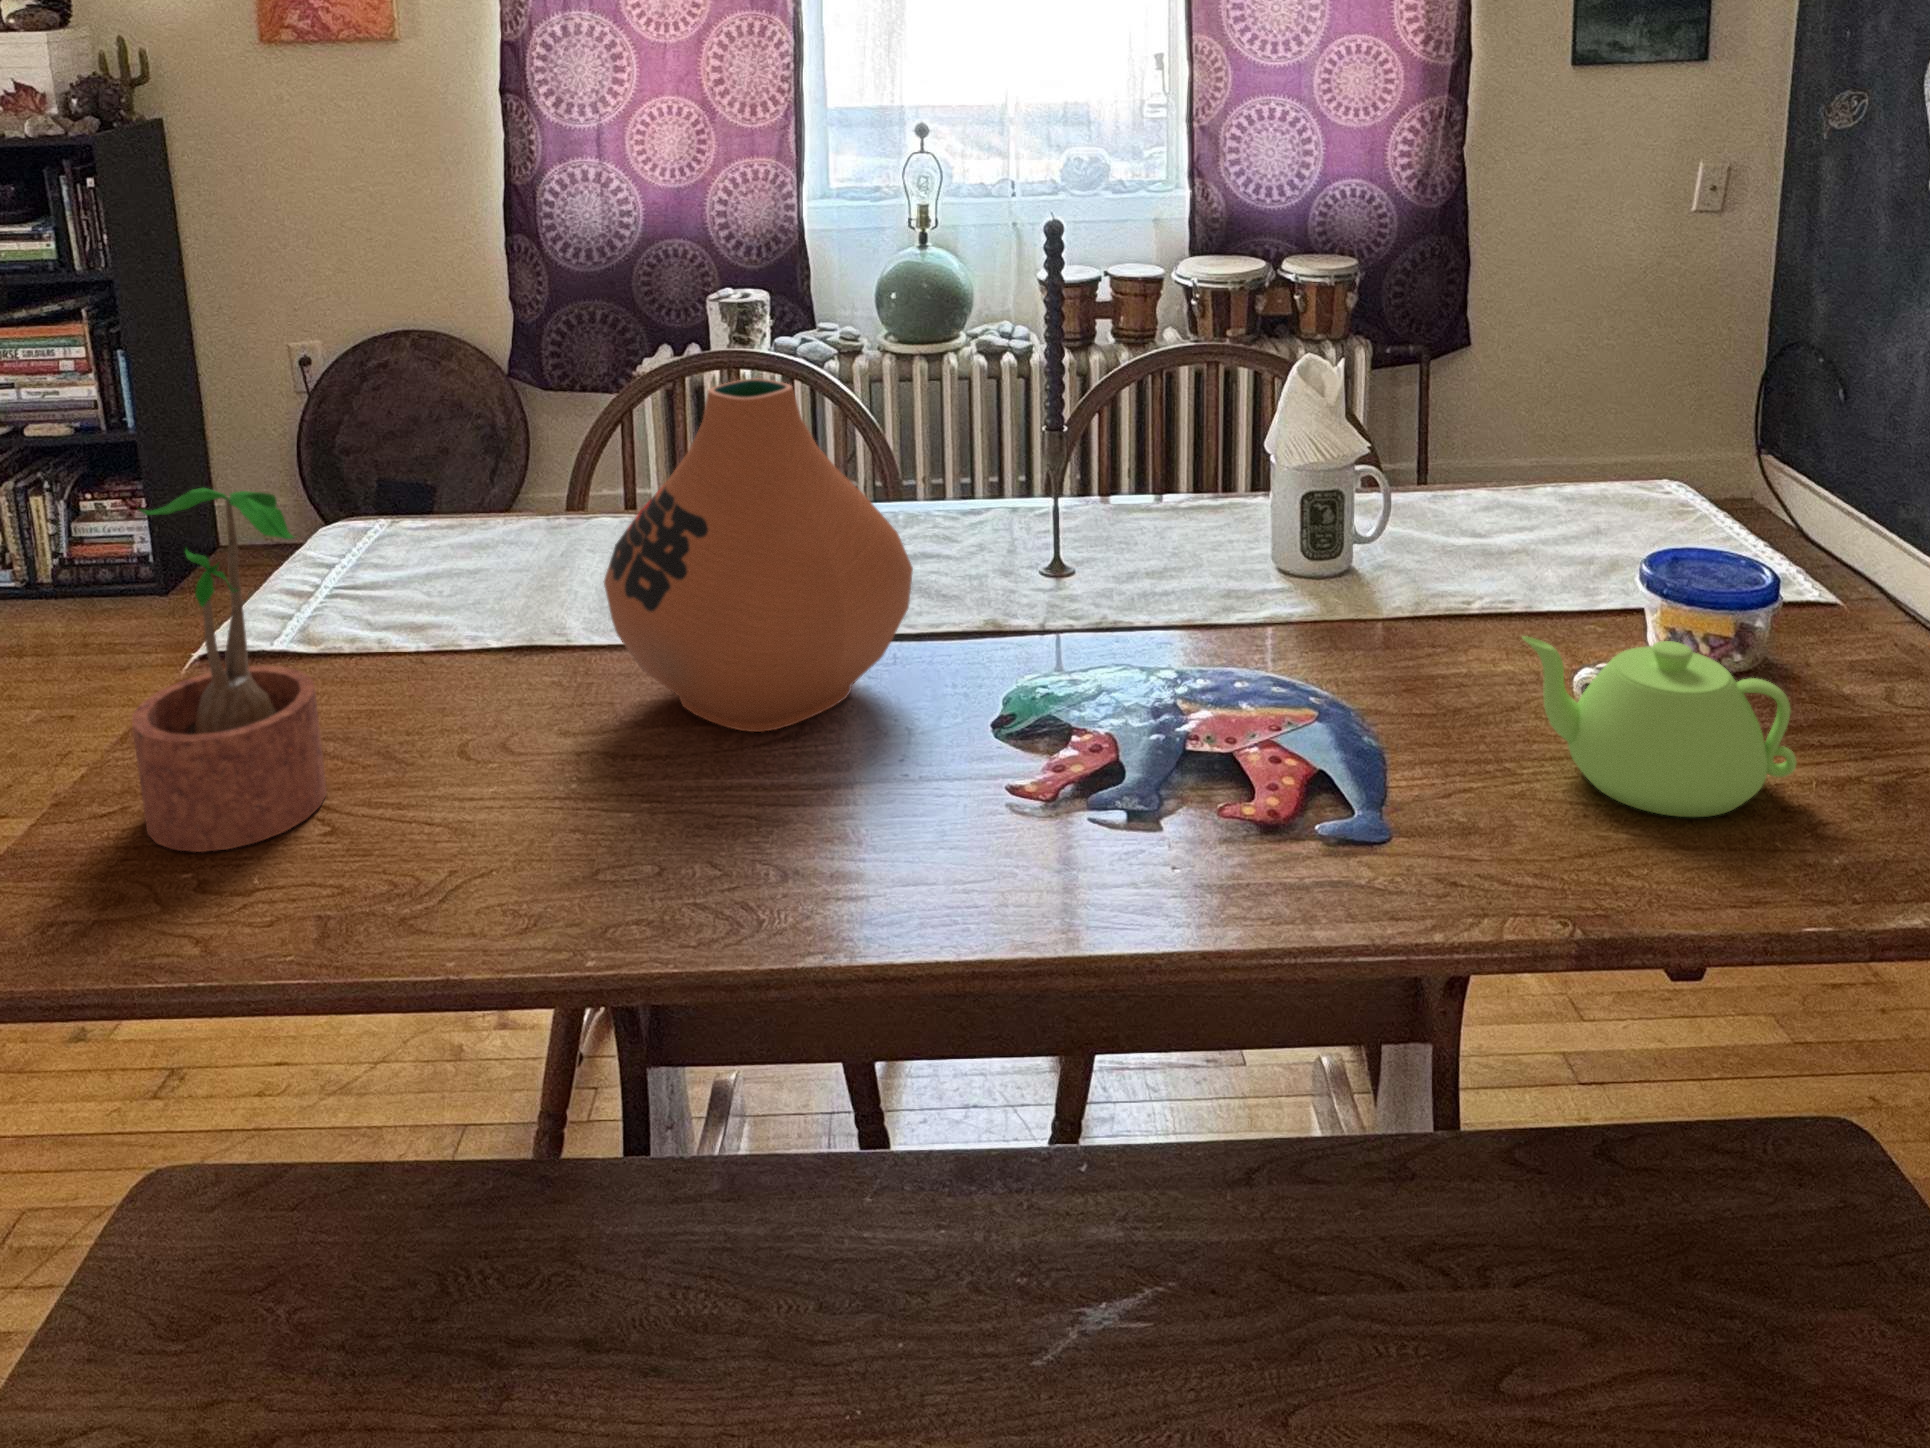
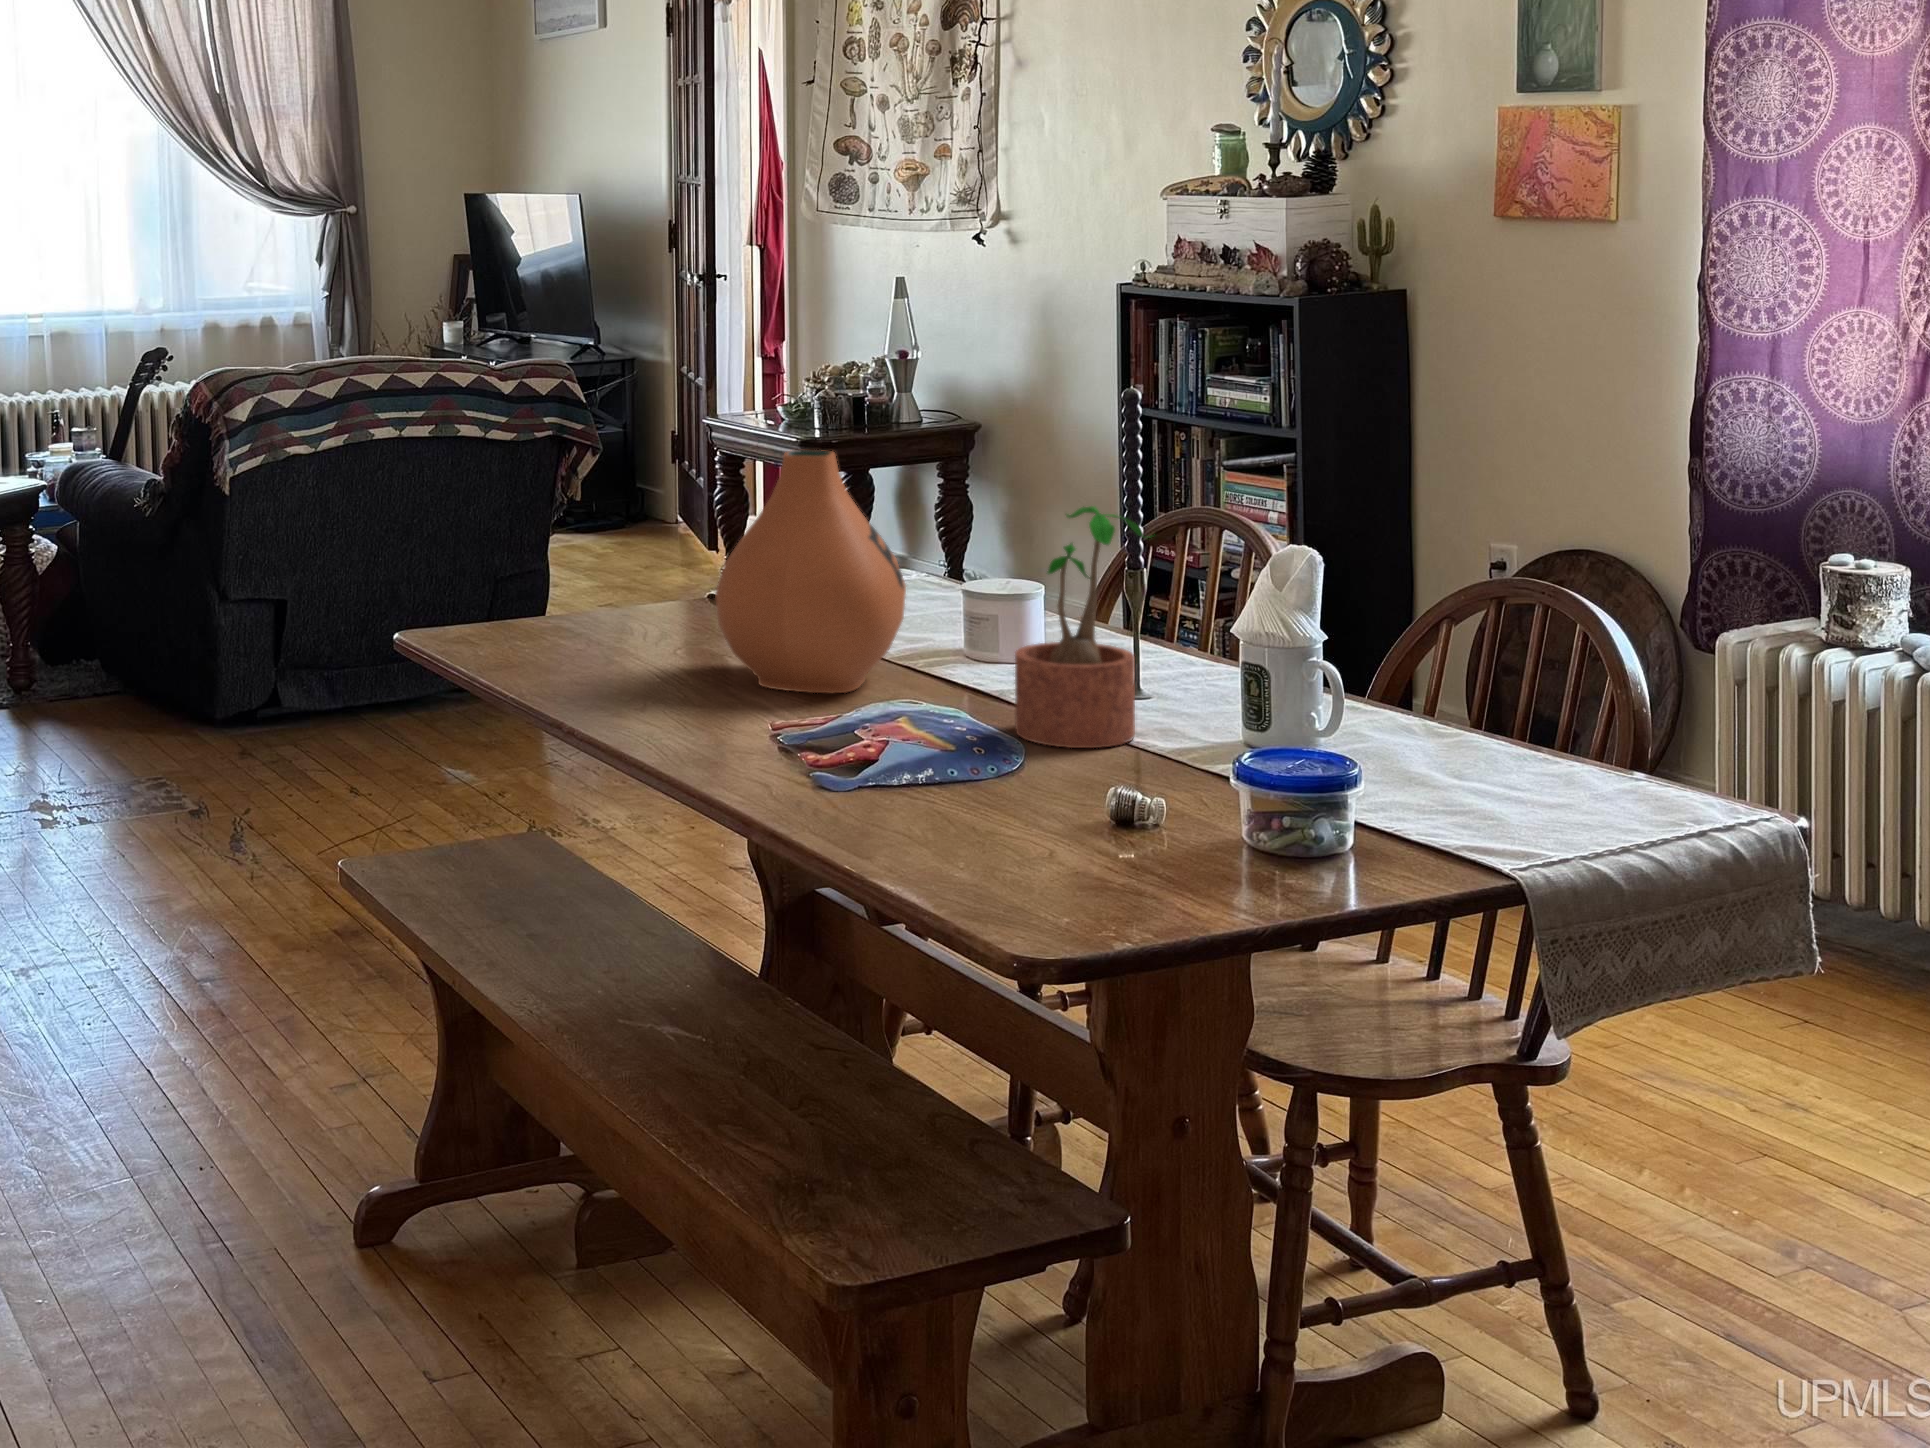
potted plant: present [132,488,327,852] -> present [1015,506,1144,748]
teapot: present [1523,636,1796,817] -> none [925,716,1082,878]

